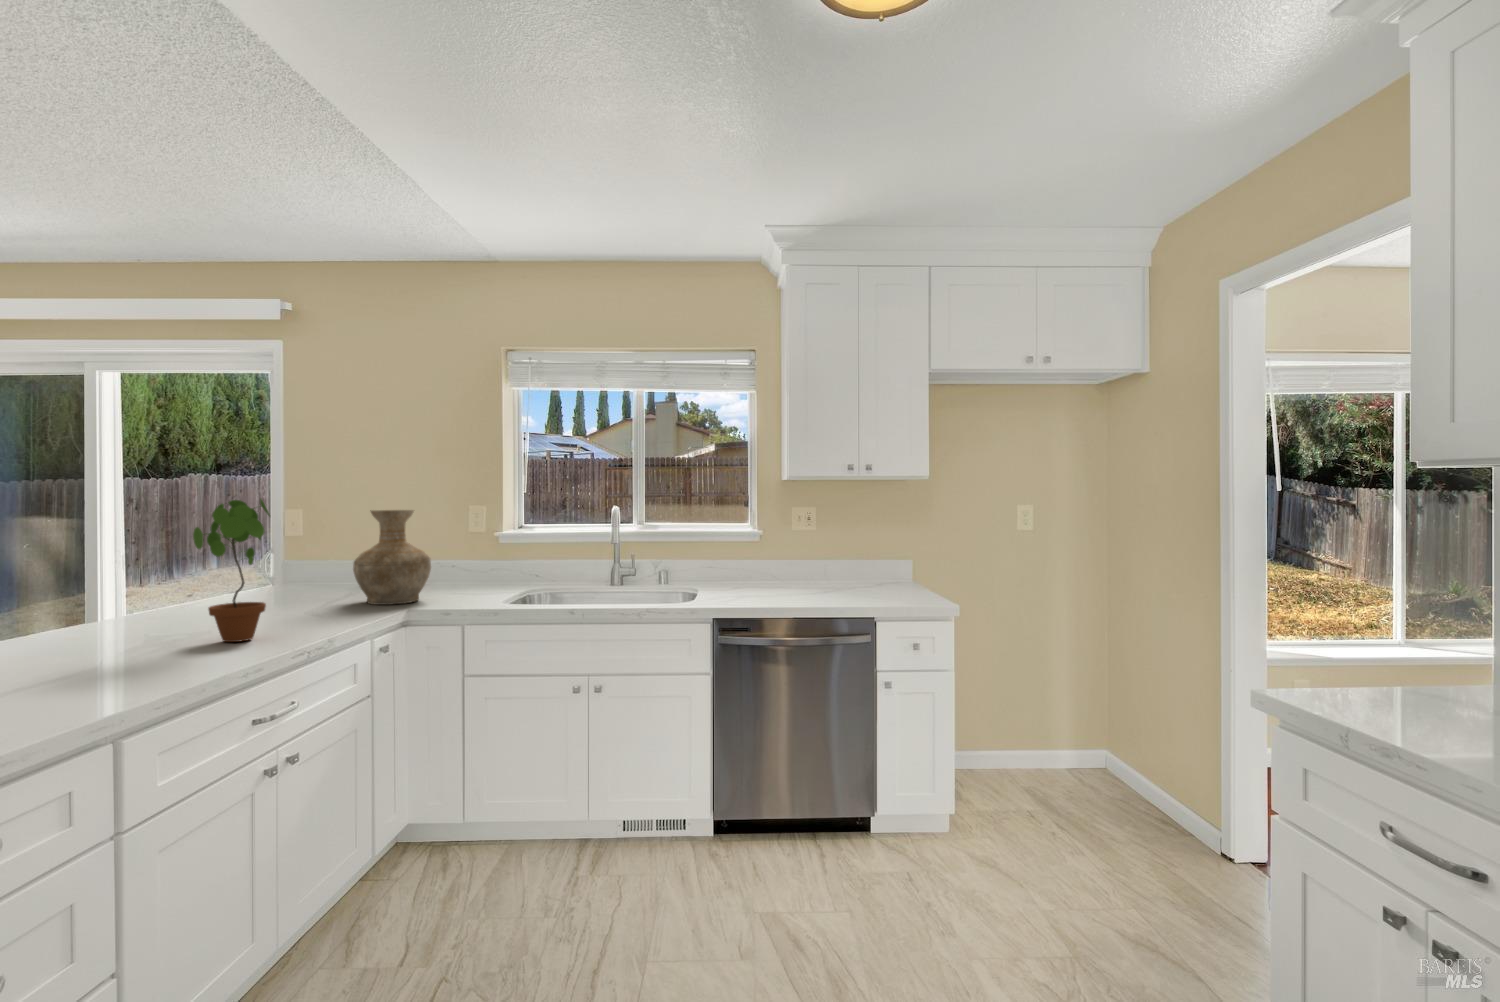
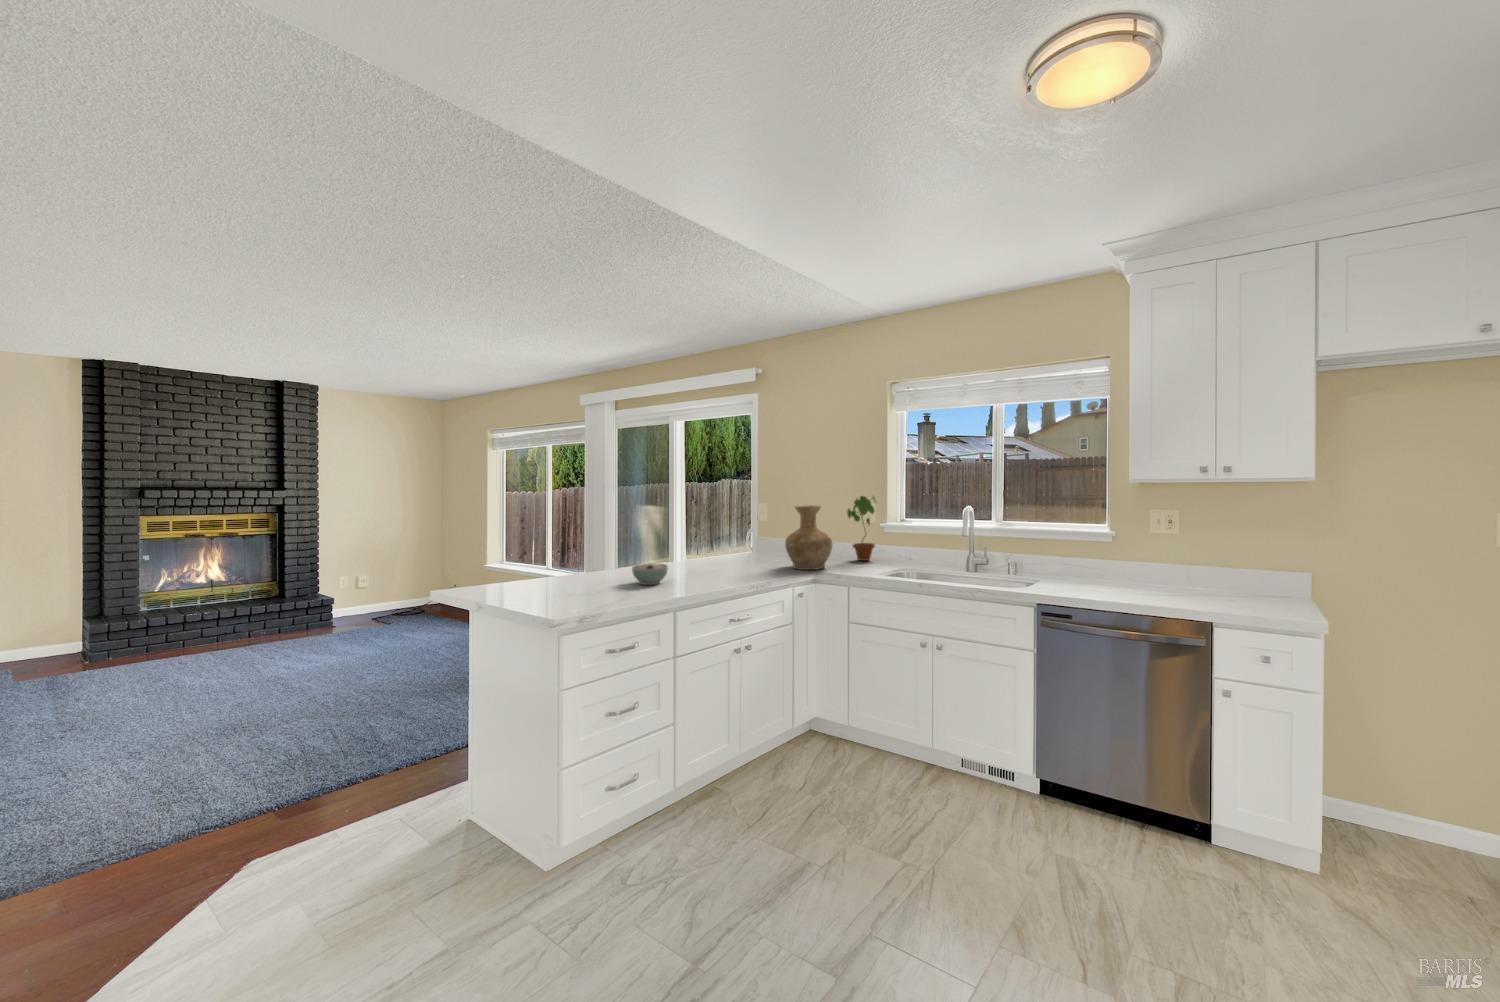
potted plant: present [193,499,270,642] -> present [847,496,875,561]
bowl: none [64,608,151,648] -> present [632,563,668,585]

